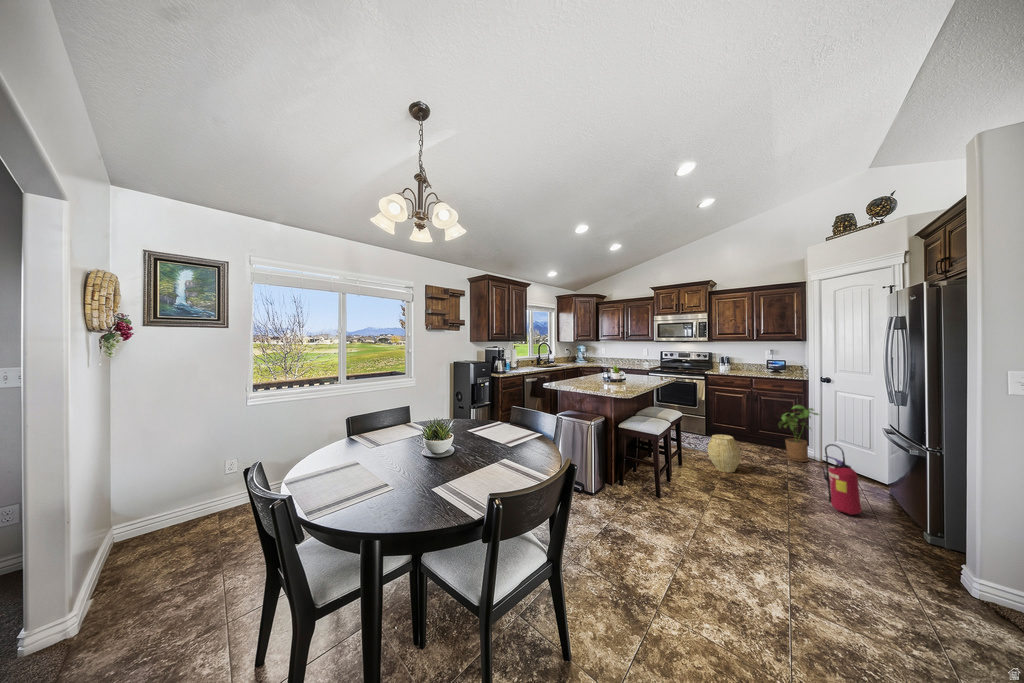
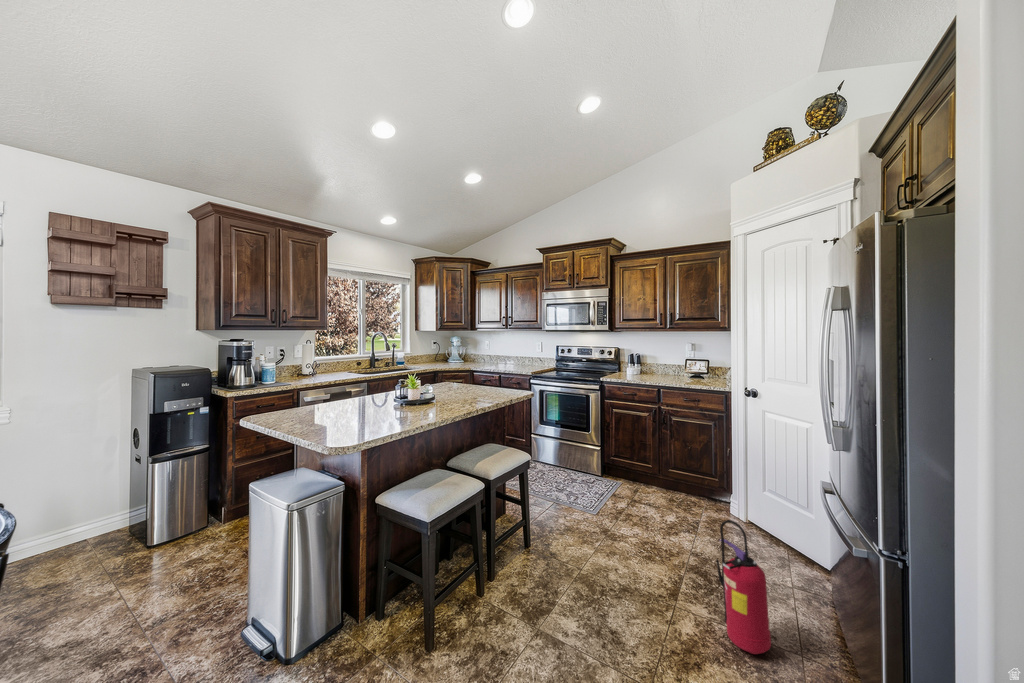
house plant: present [778,405,819,462] -> none [685,432,740,521]
woven basket: present [708,435,741,472] -> none [567,488,615,556]

